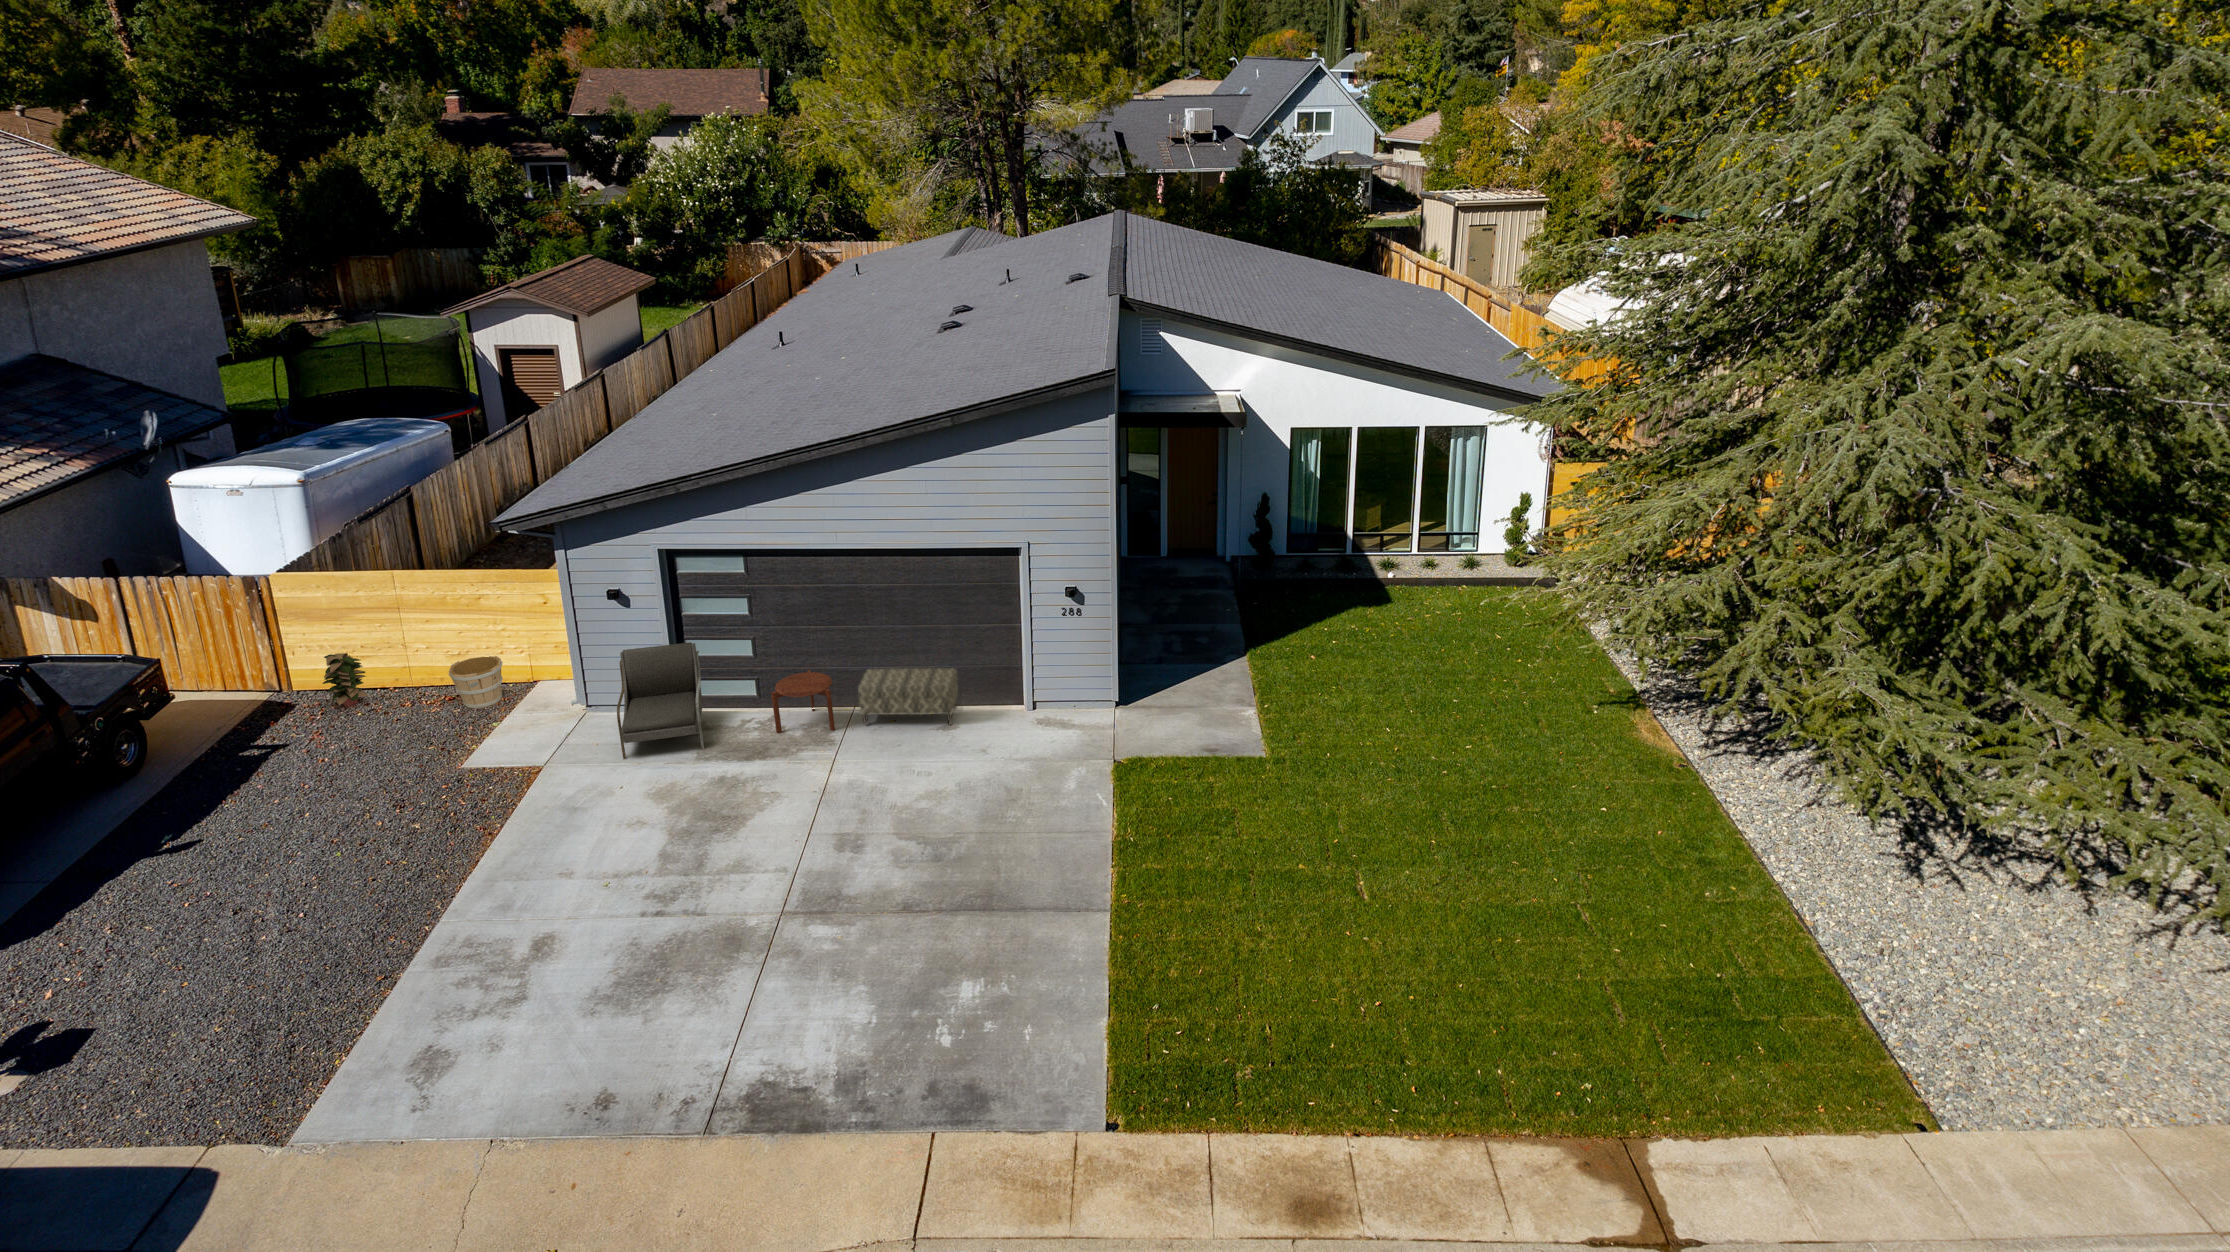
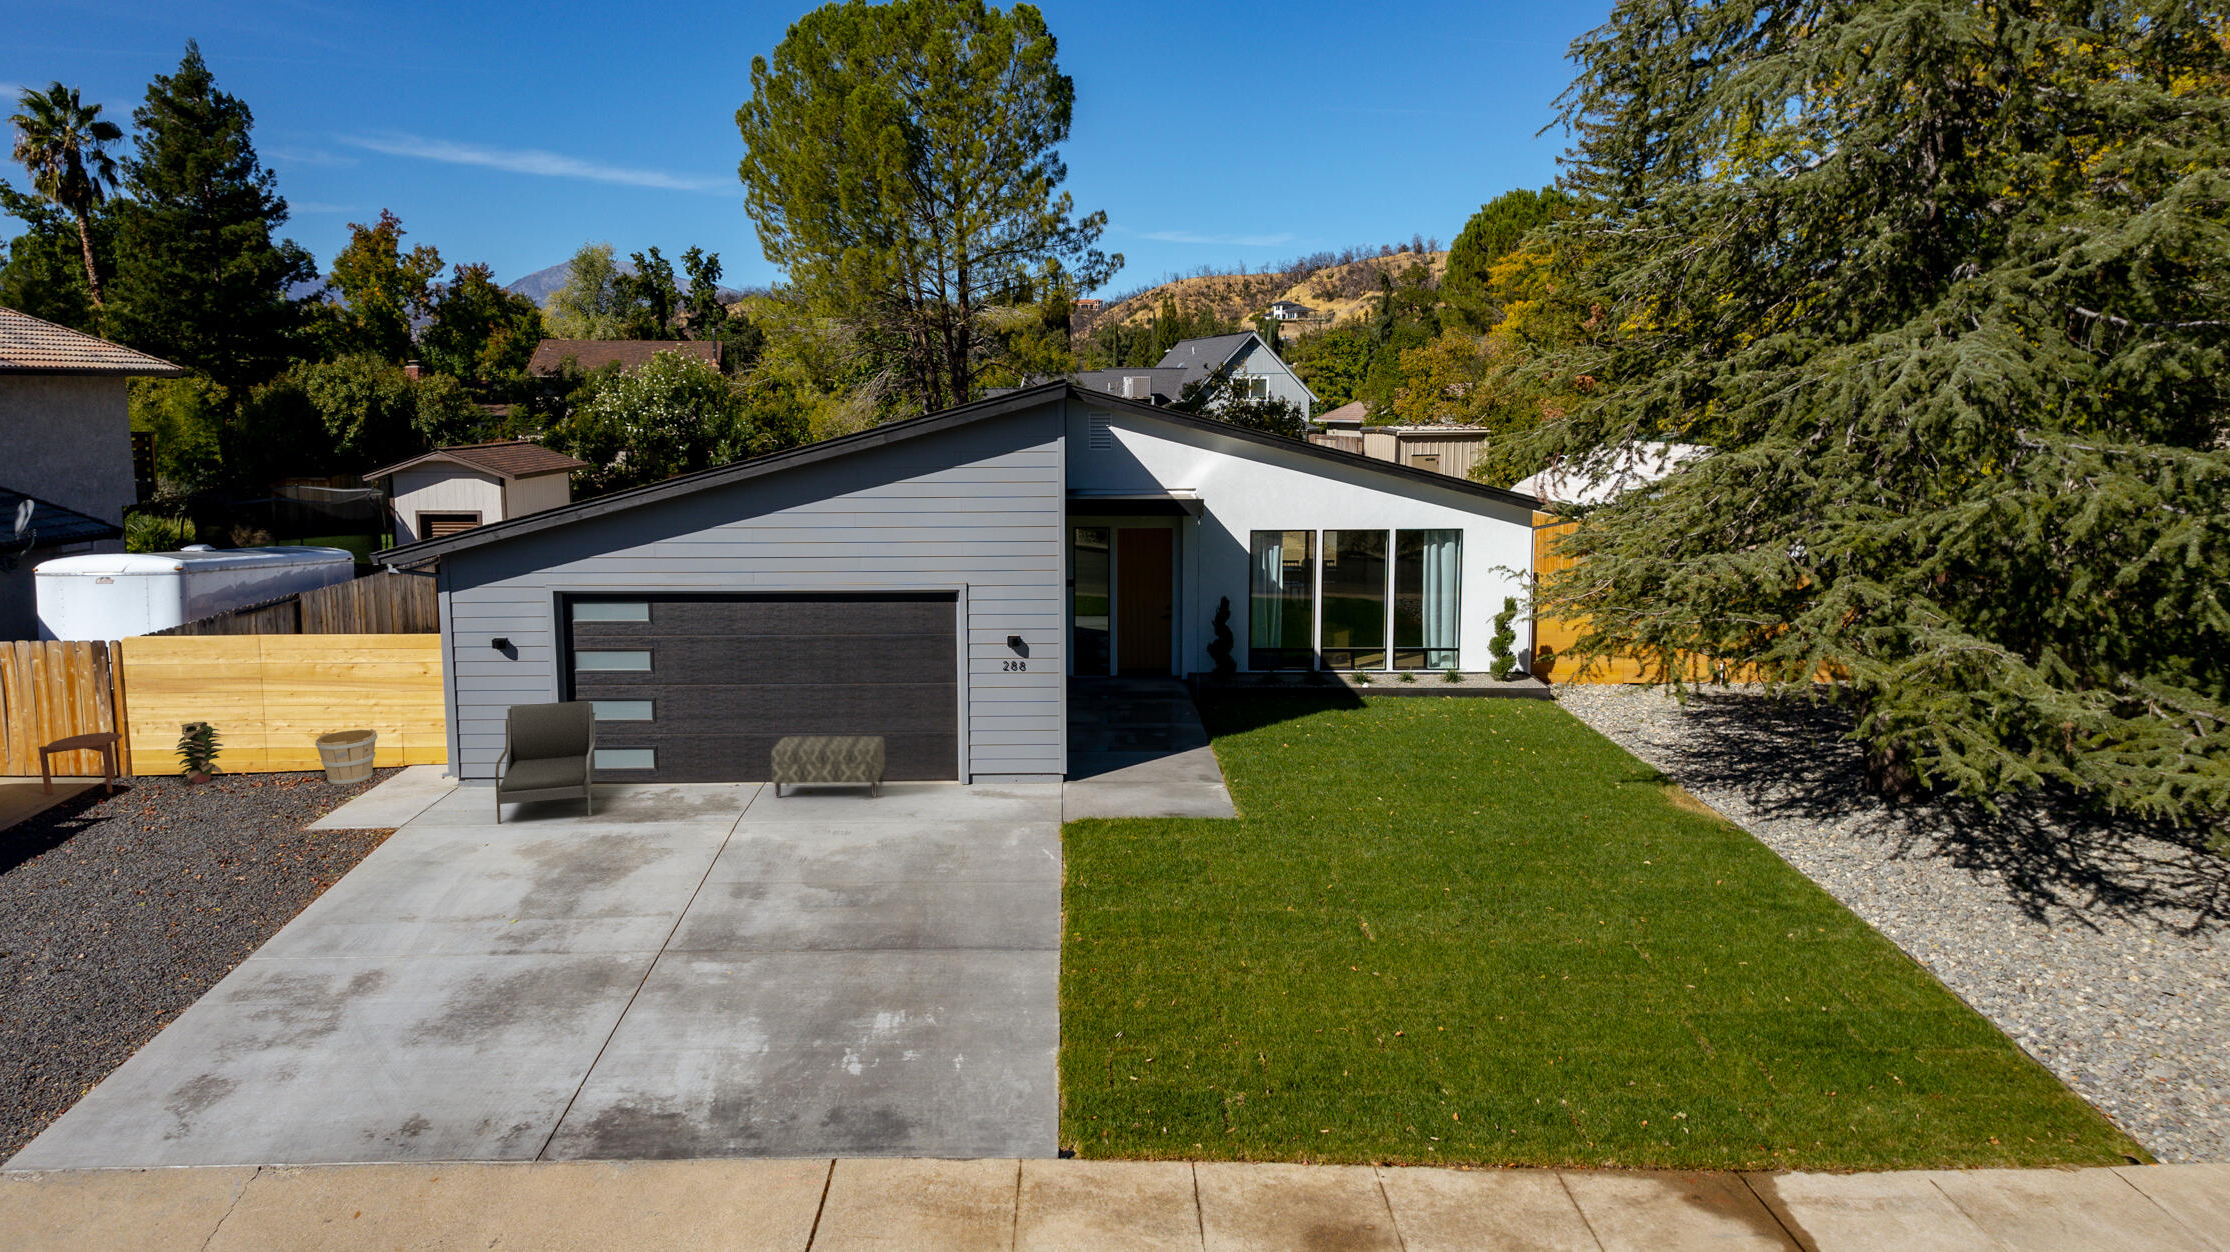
side table: present [771,670,835,733] -> present [39,732,122,795]

